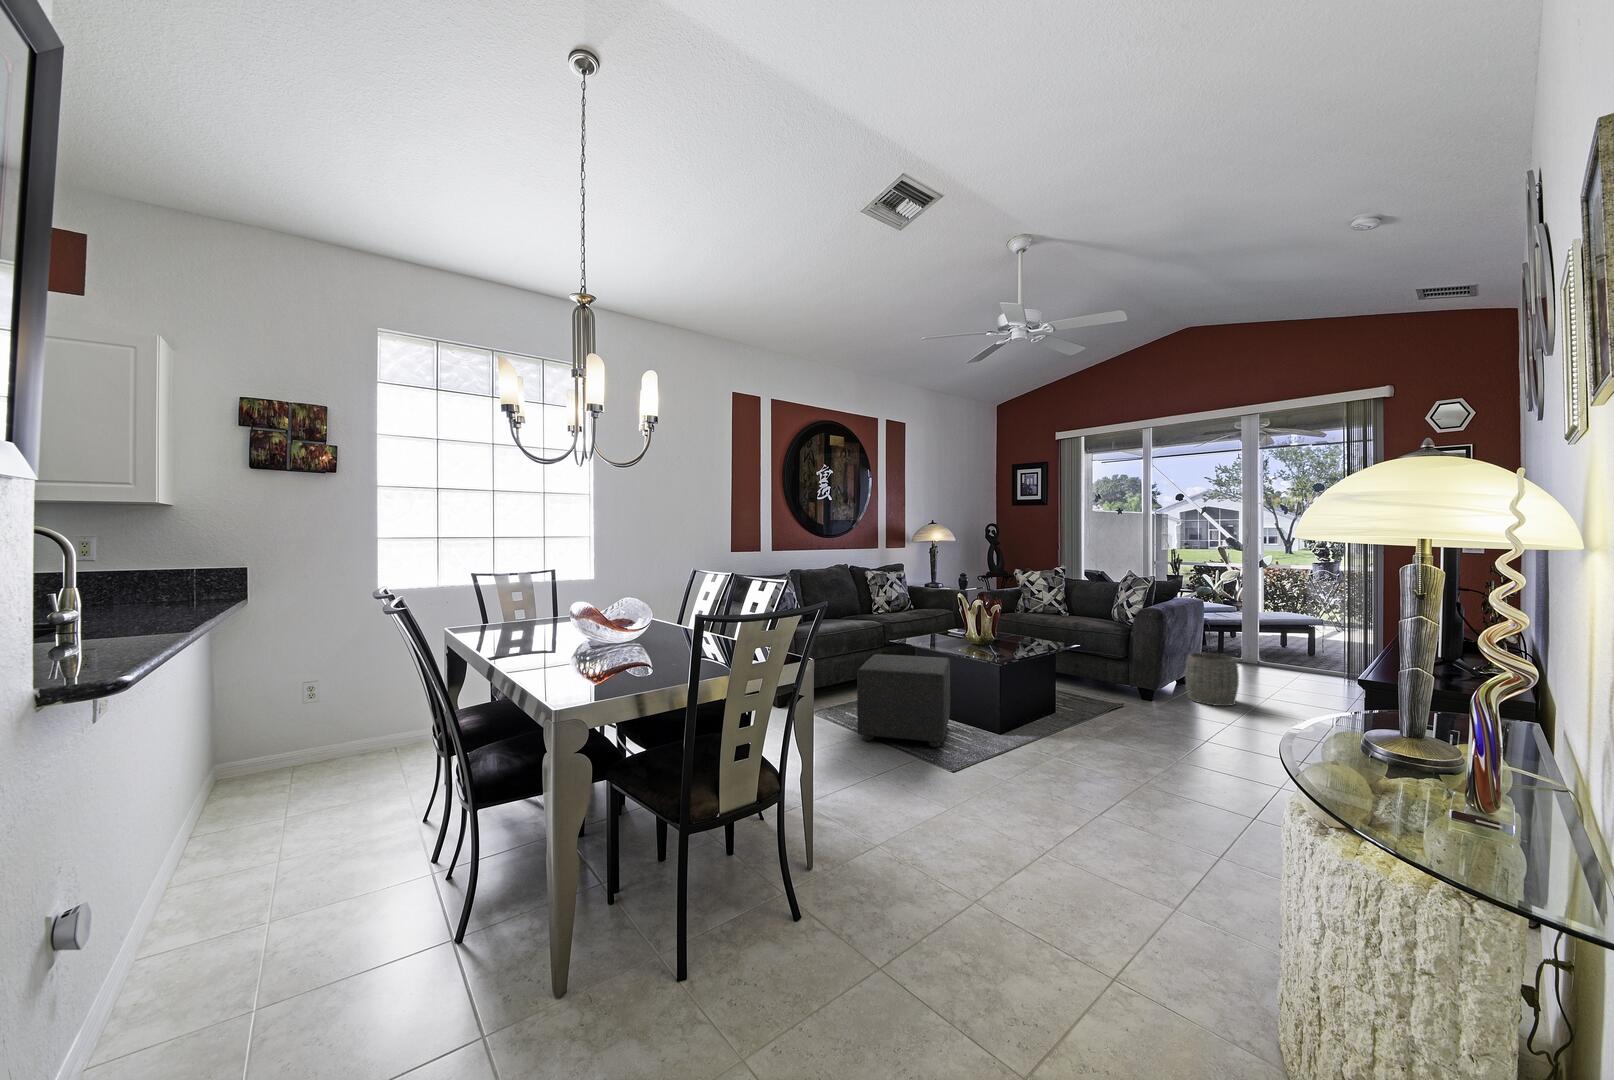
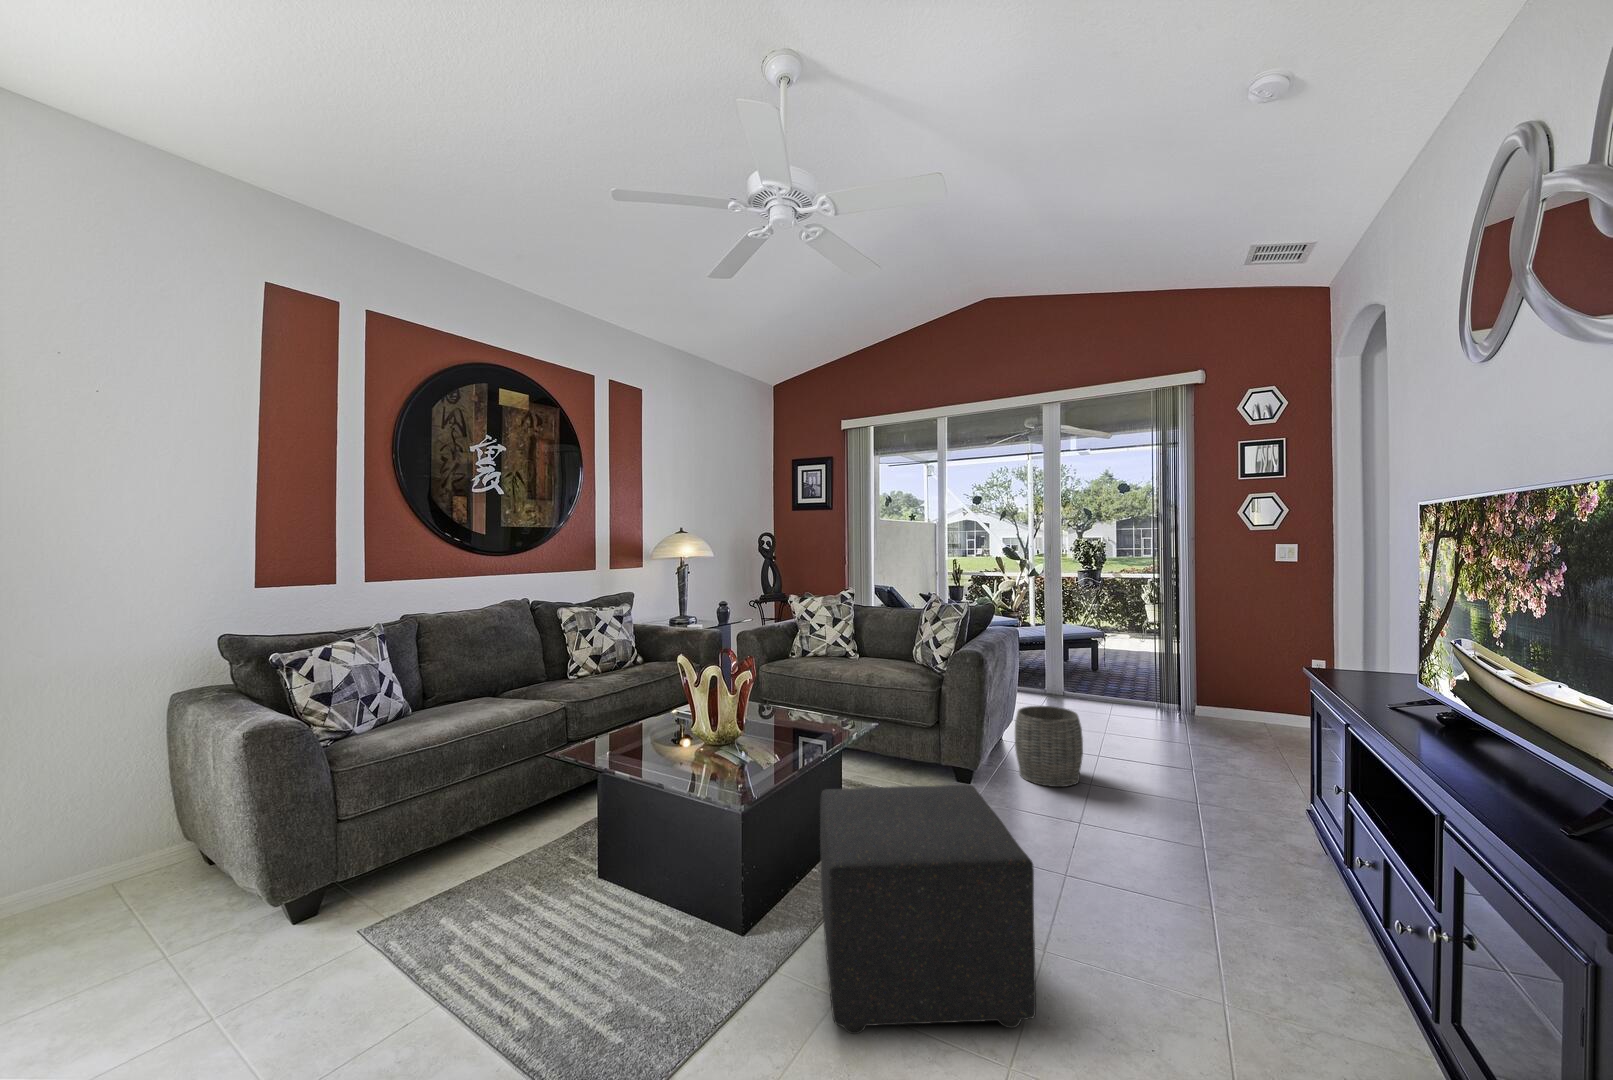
ottoman: present [857,654,950,747] -> present [820,785,1036,1034]

